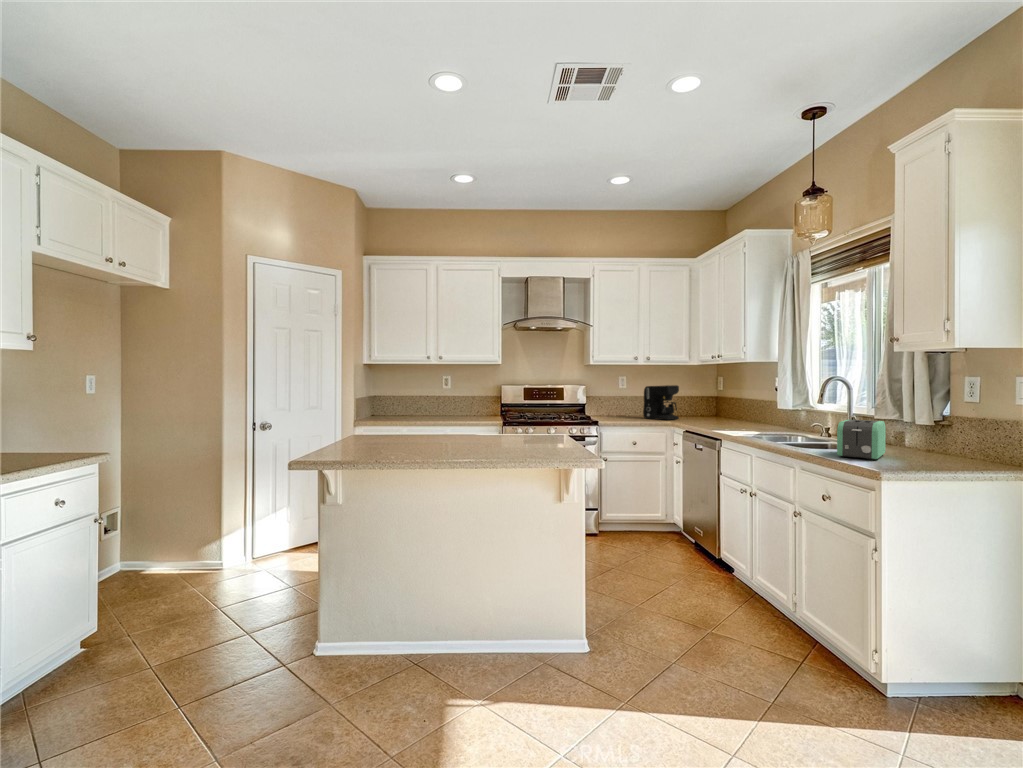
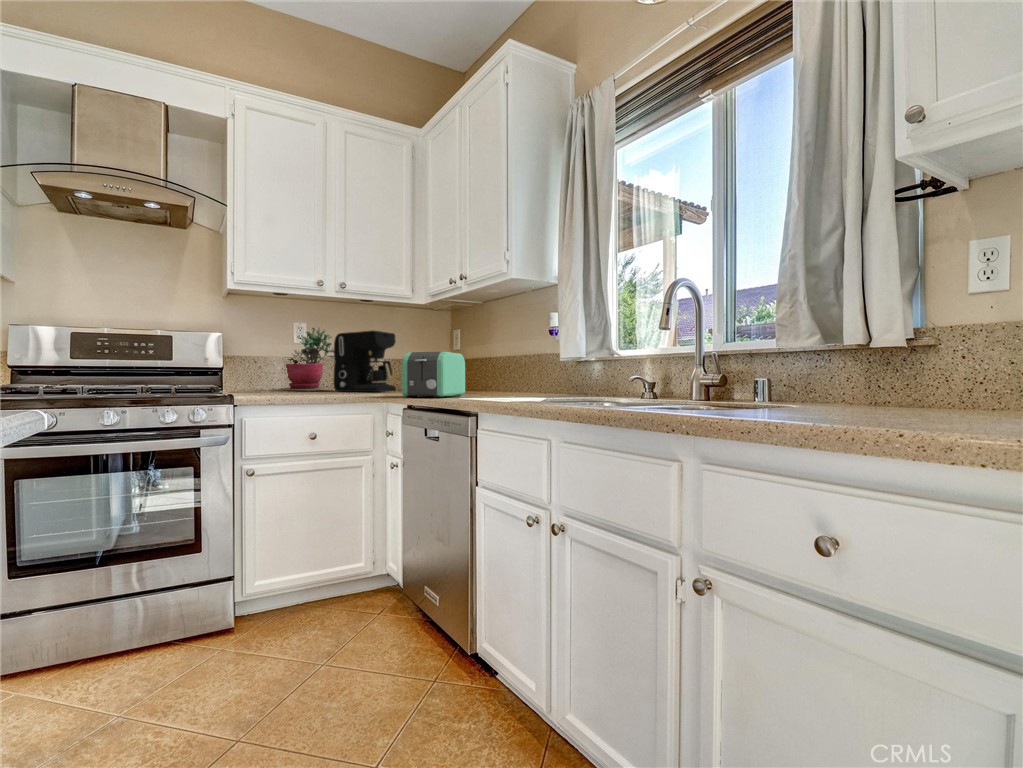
succulent plant: none [607,380,646,417] -> present [275,328,334,391]
toaster: present [837,420,886,460] -> present [402,352,465,398]

